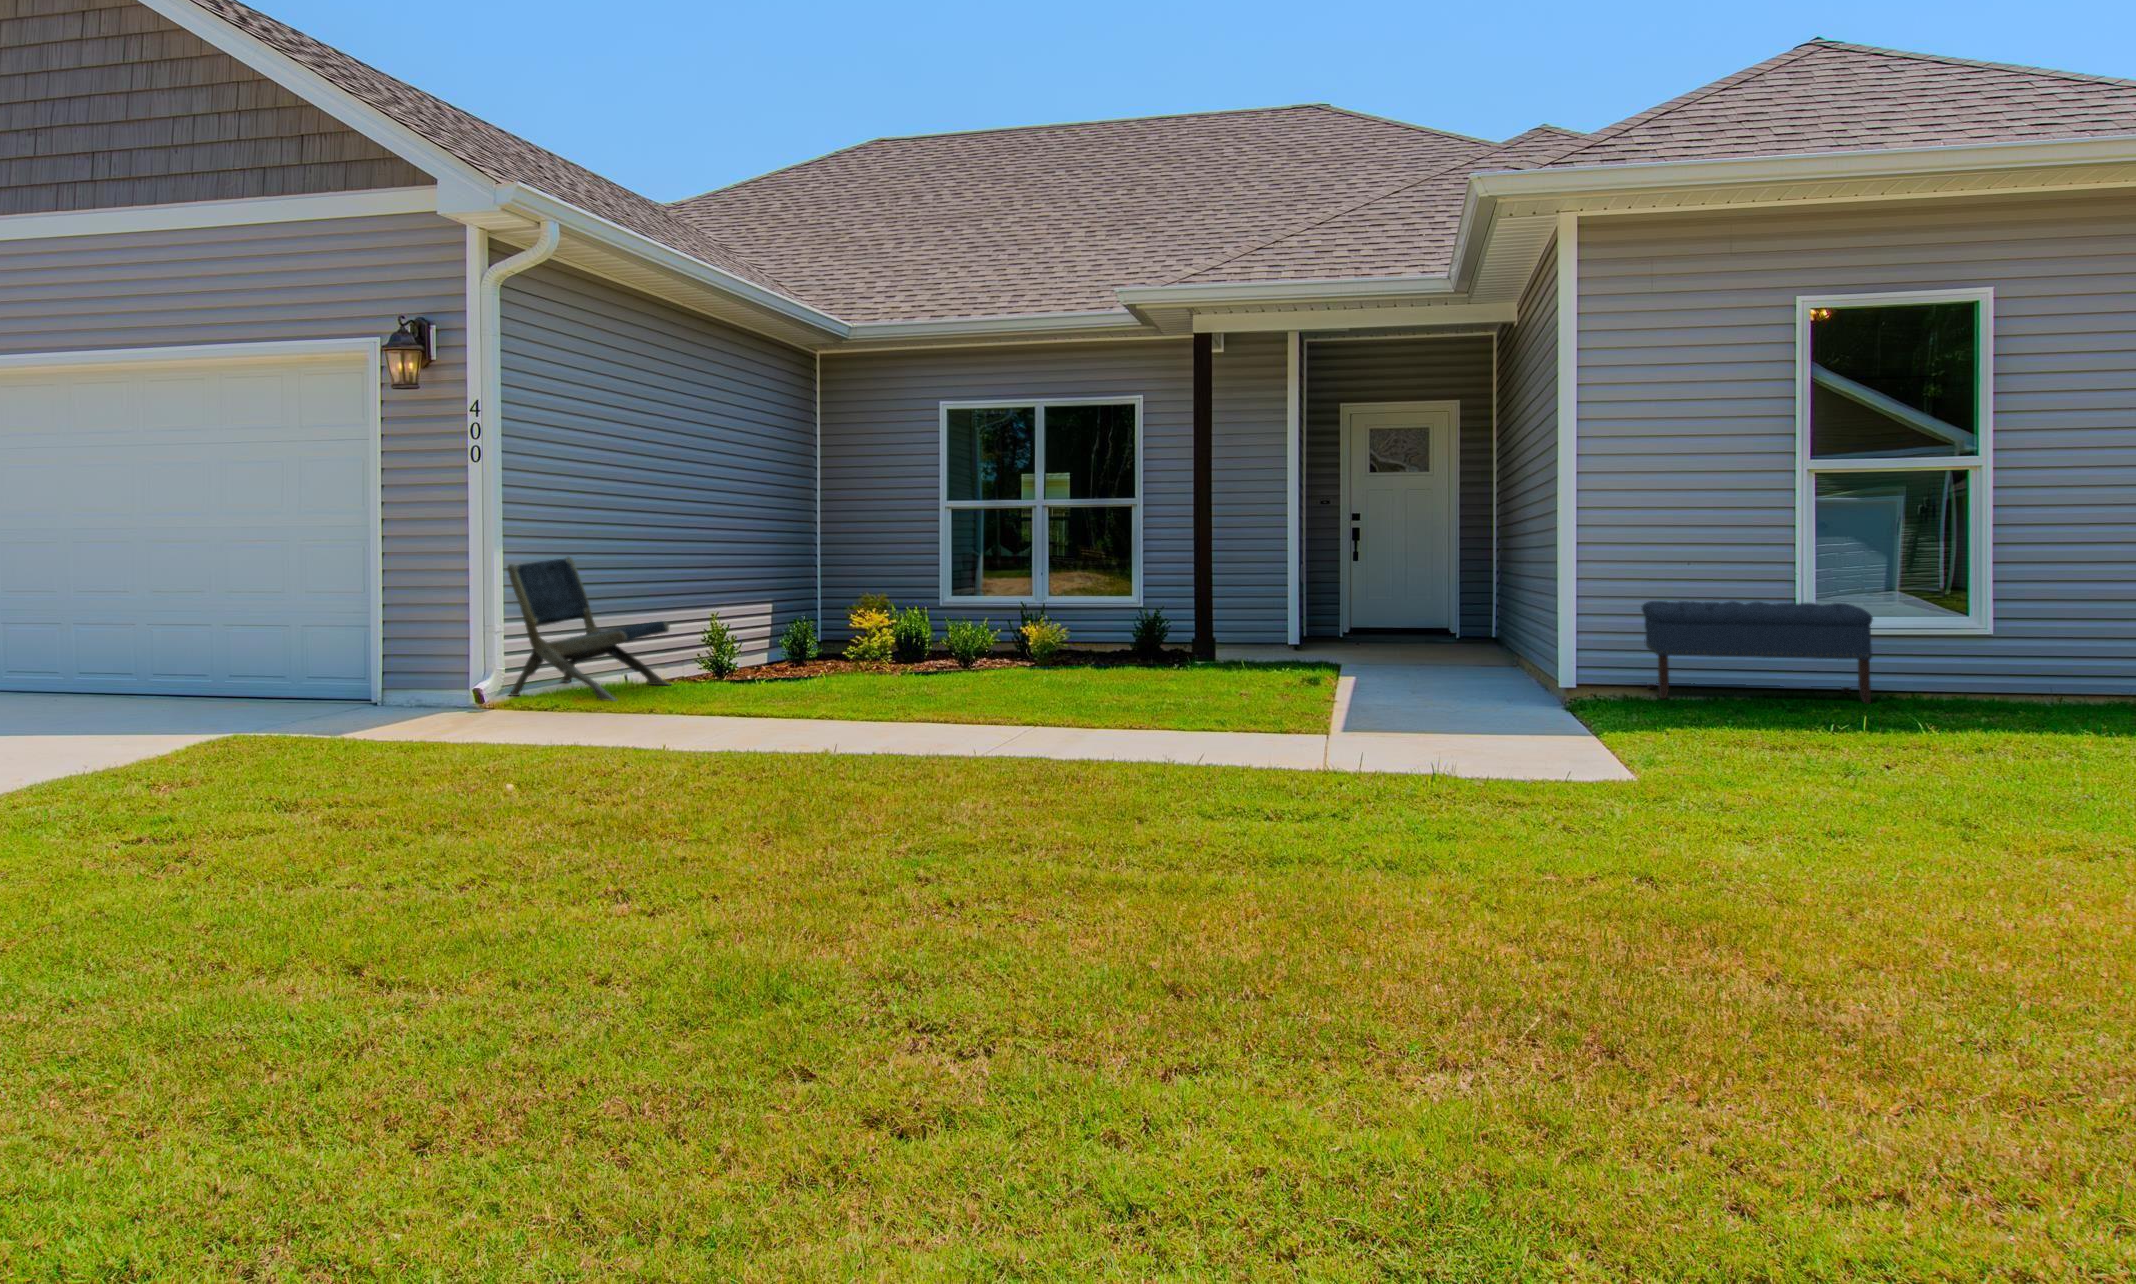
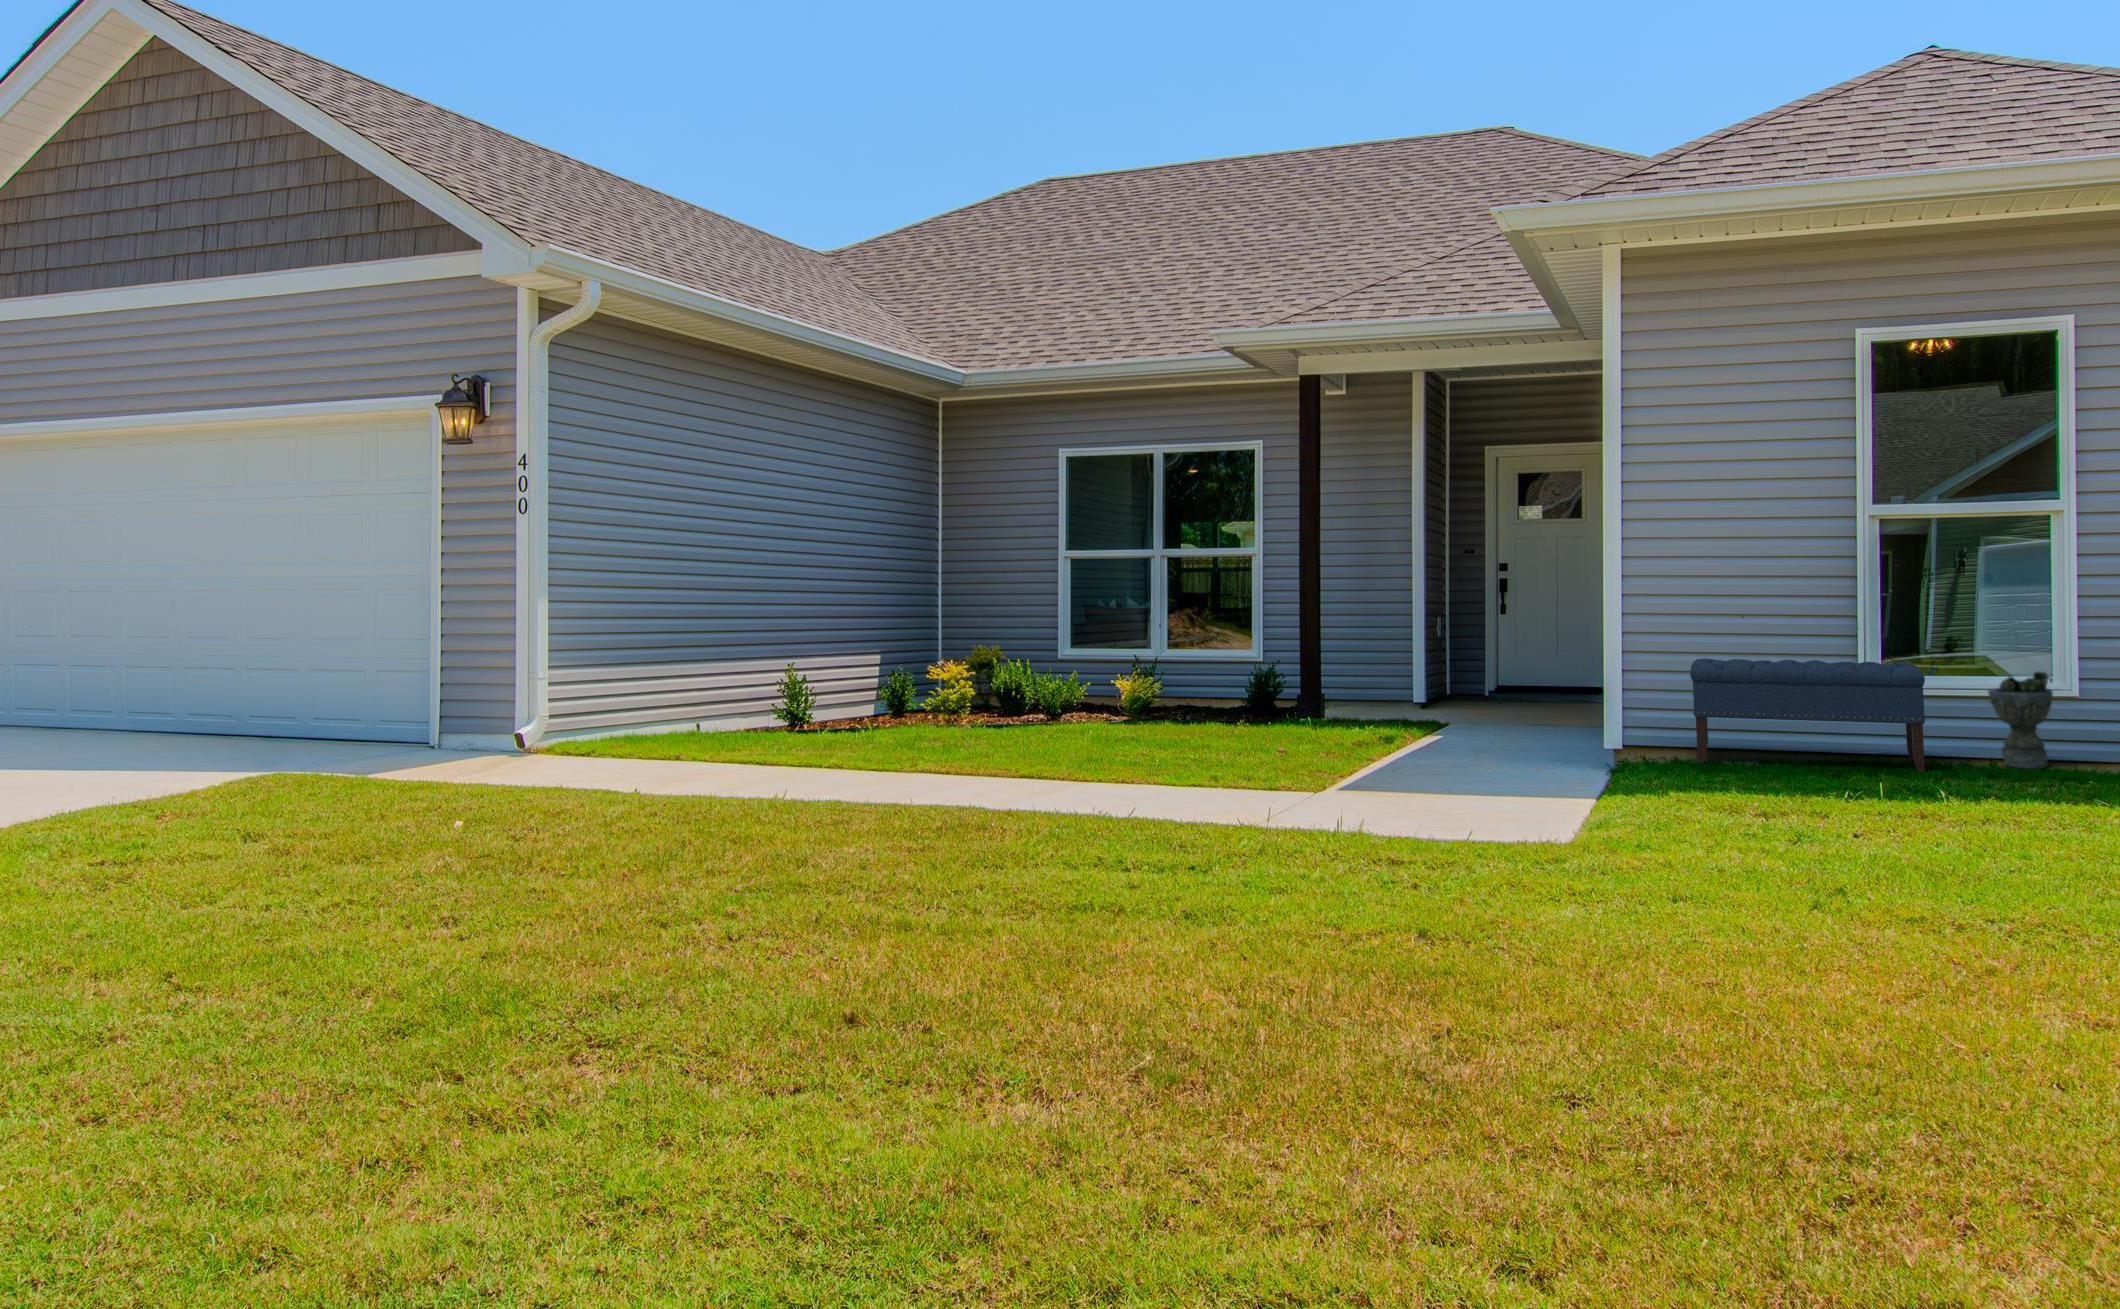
lounge chair: present [508,557,670,701] -> none [552,607,717,749]
planter: none [1915,610,1976,699] -> present [1988,672,2053,769]

